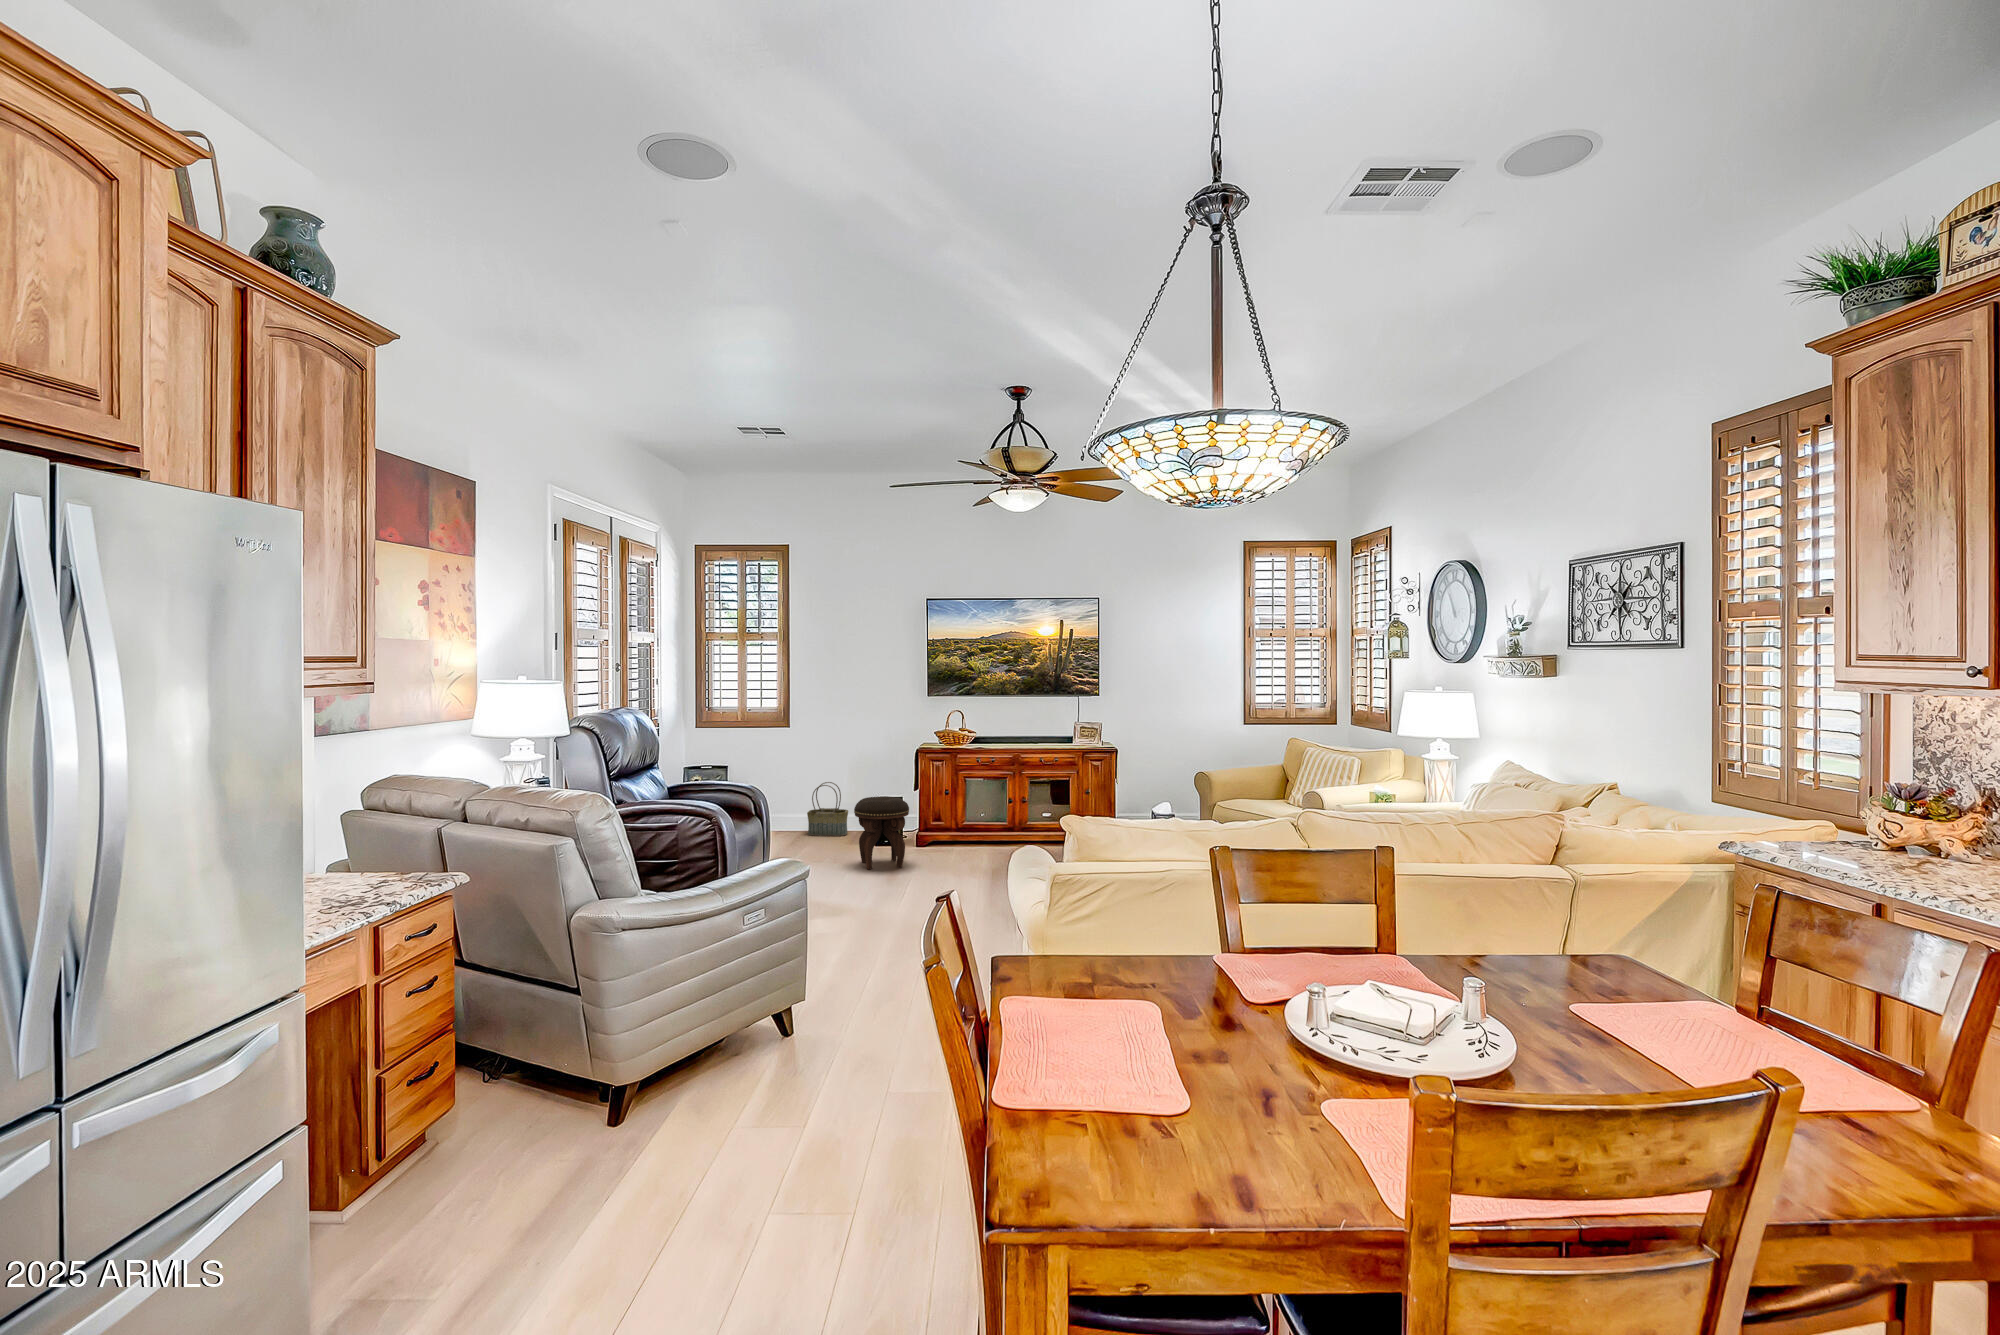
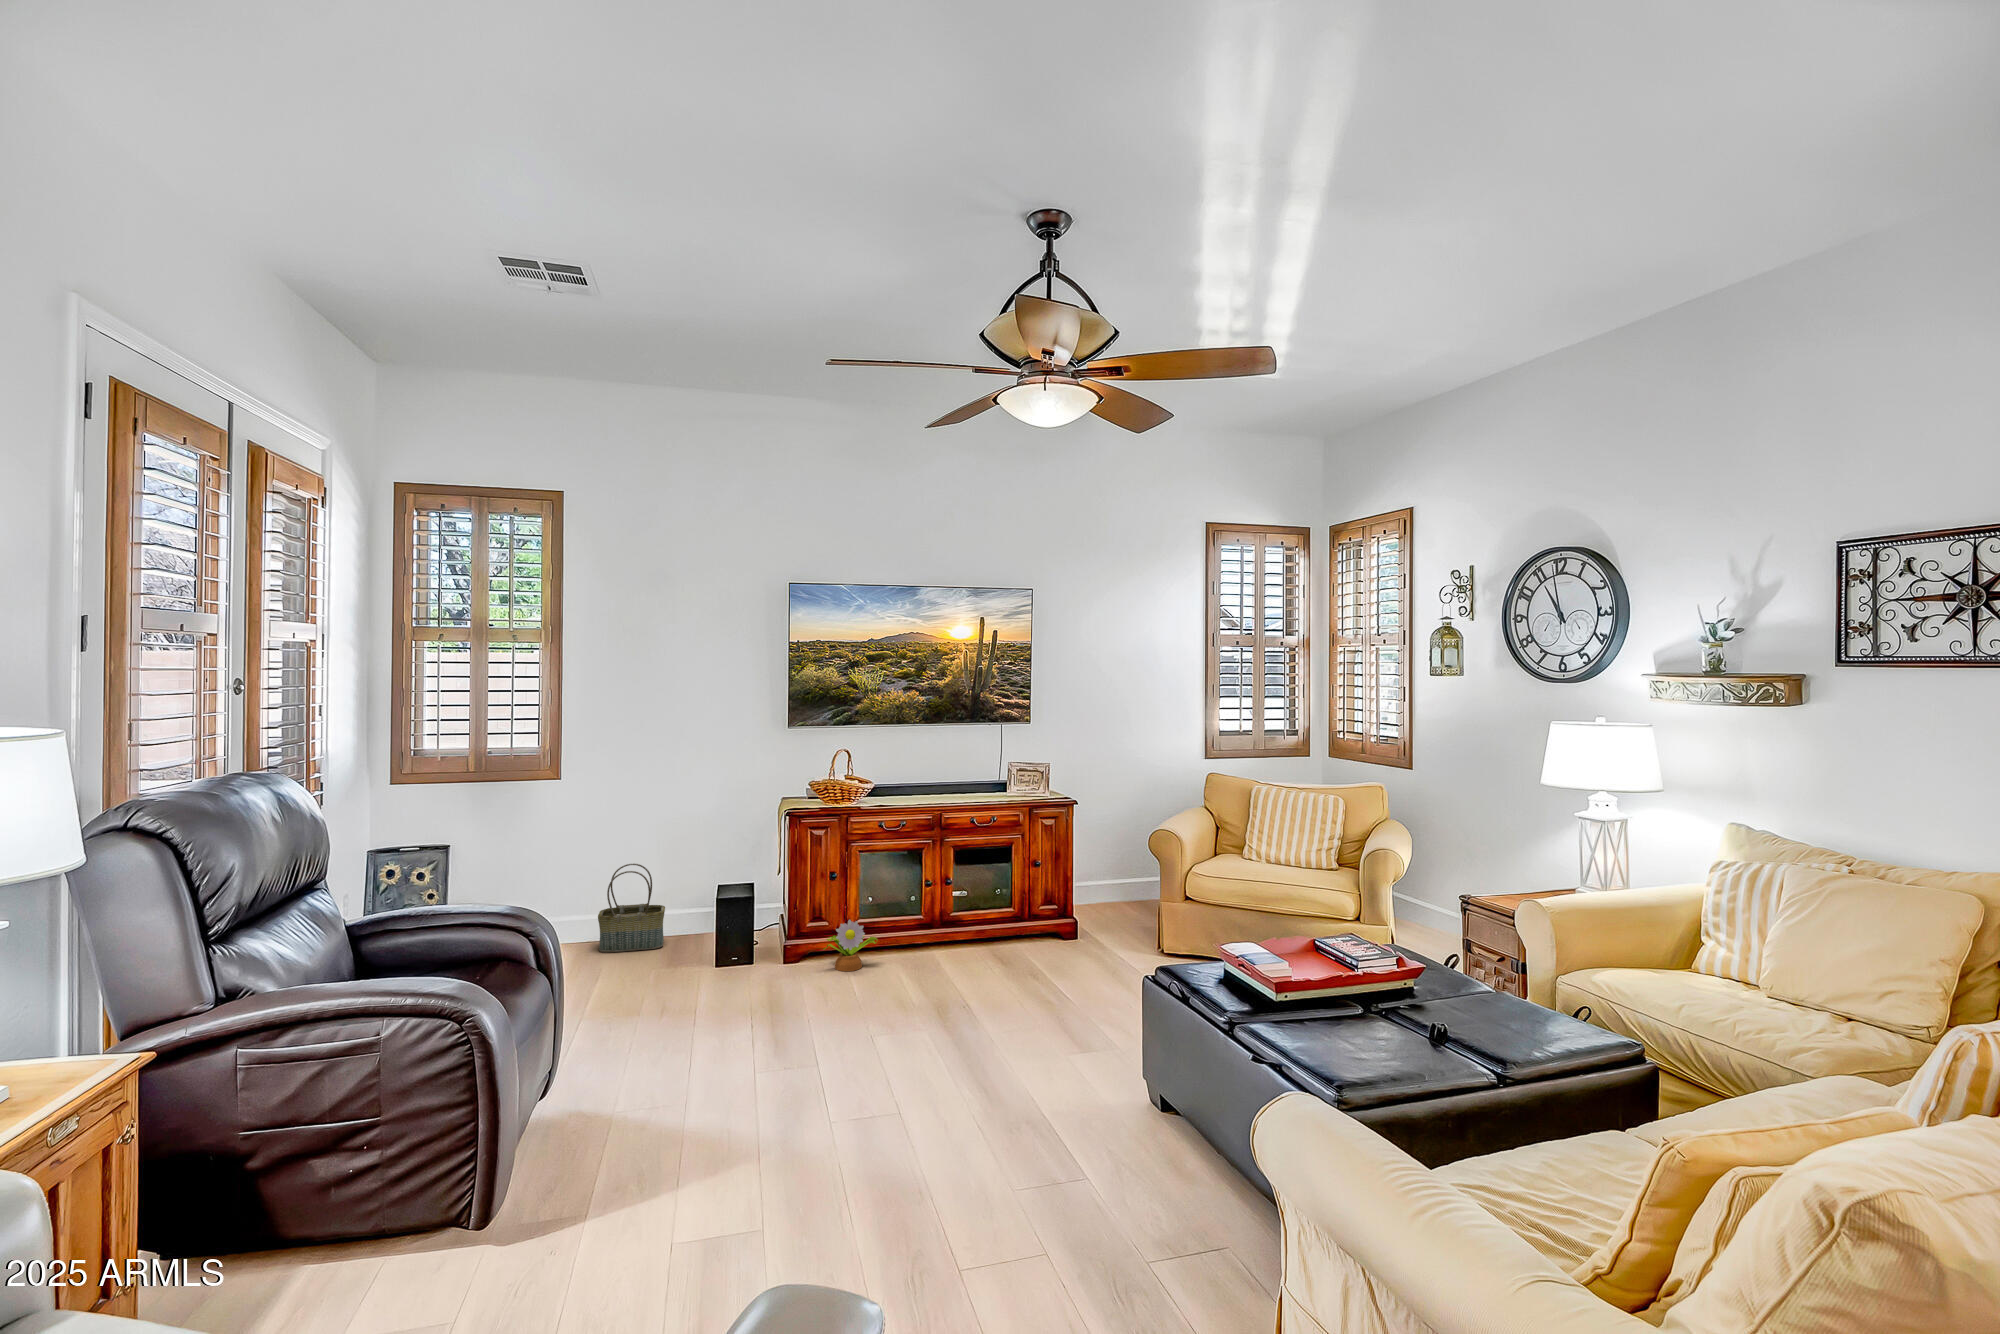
footstool: present [854,796,909,869] -> none [707,898,799,1028]
decorative plant: none [935,819,973,853] -> present [823,919,877,971]

